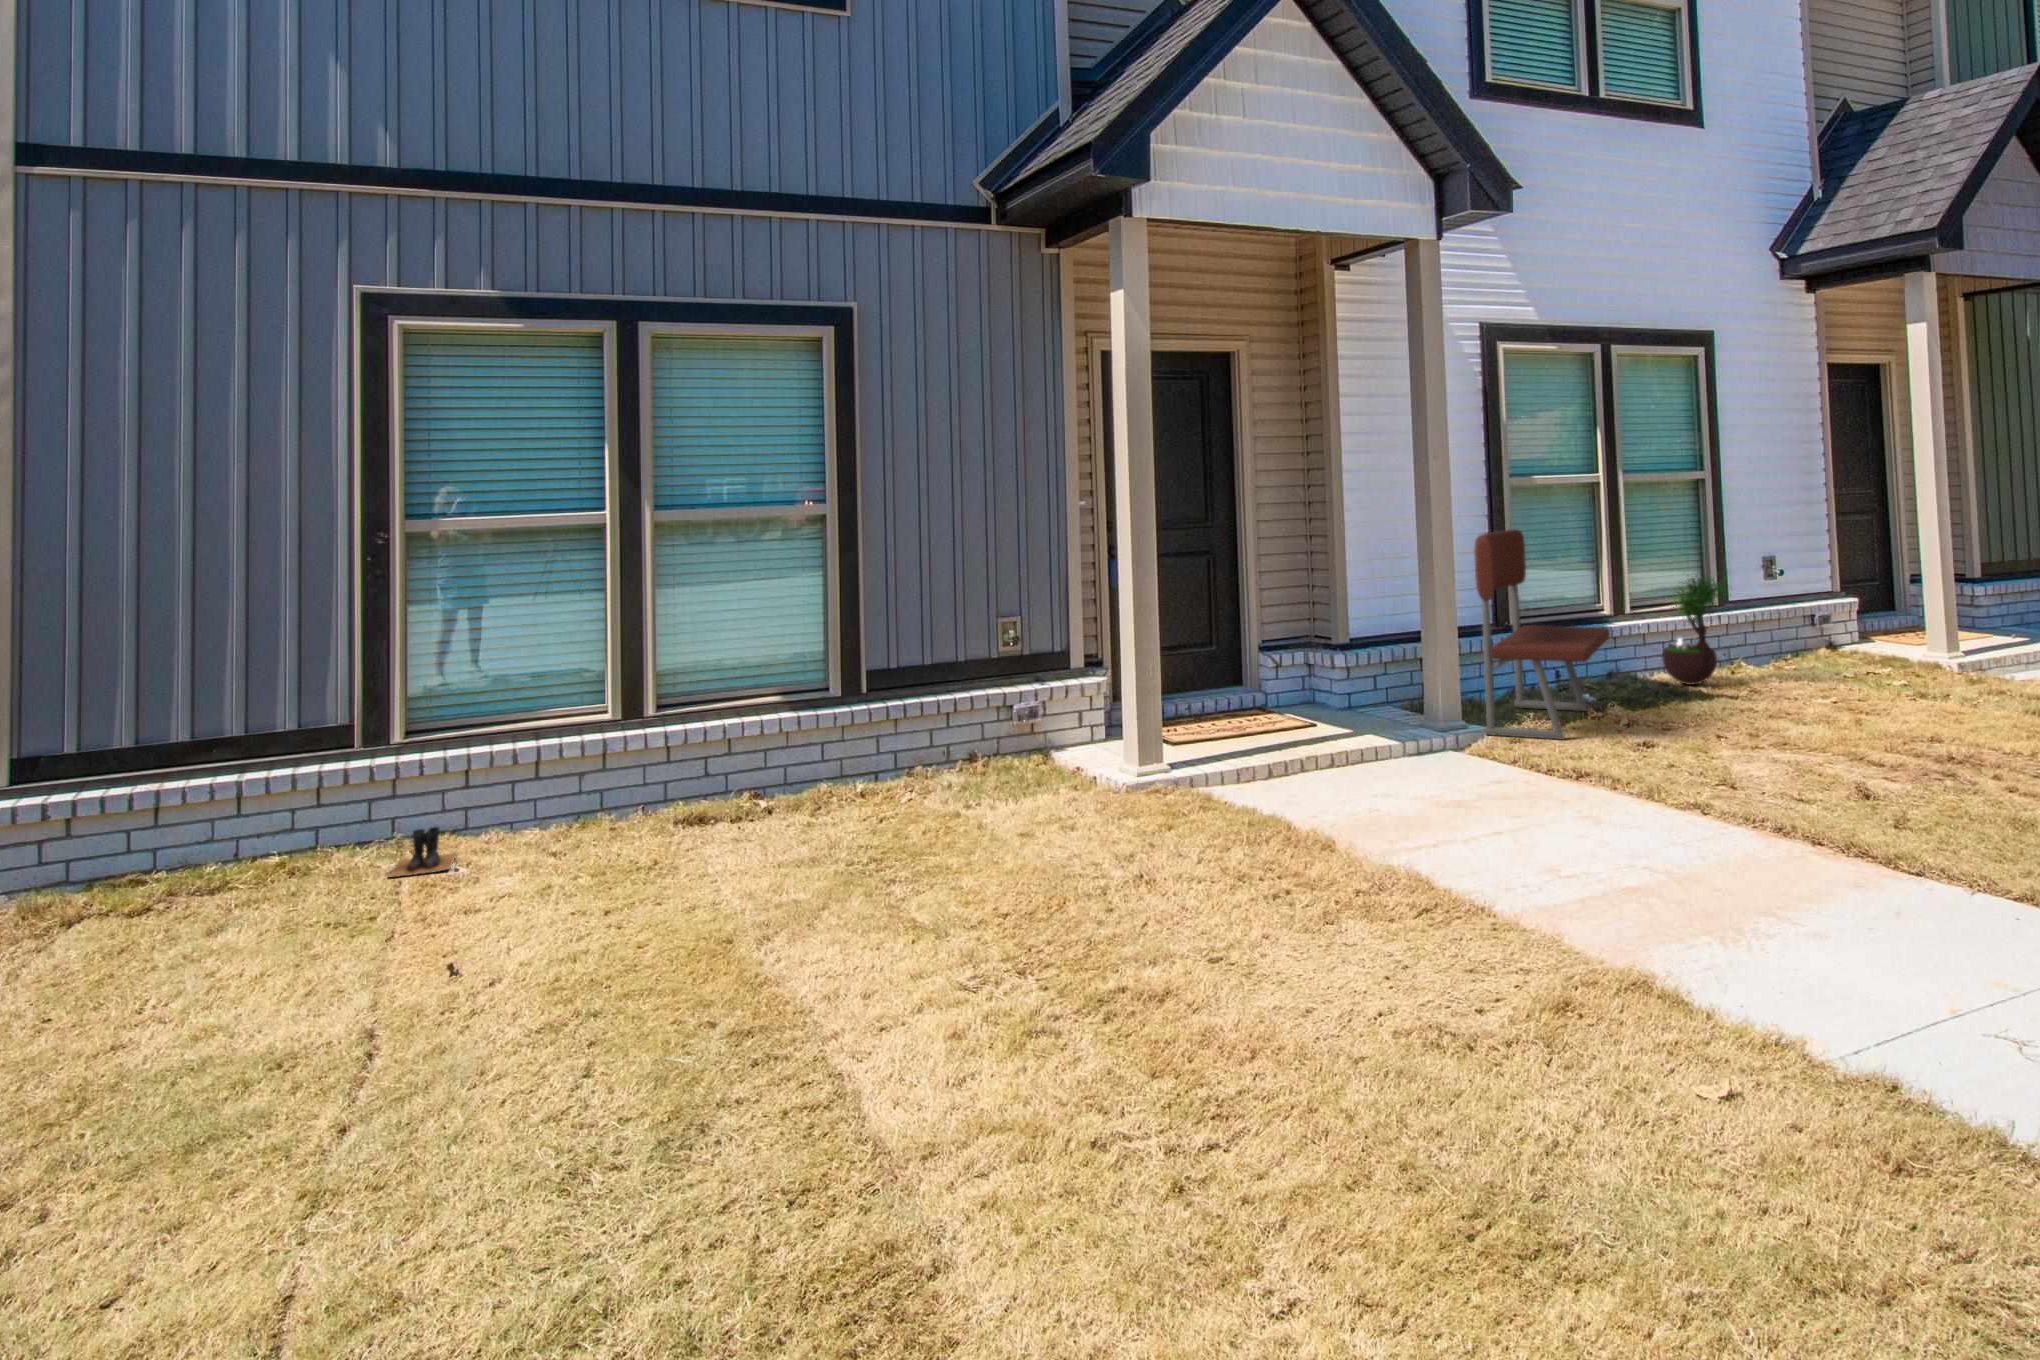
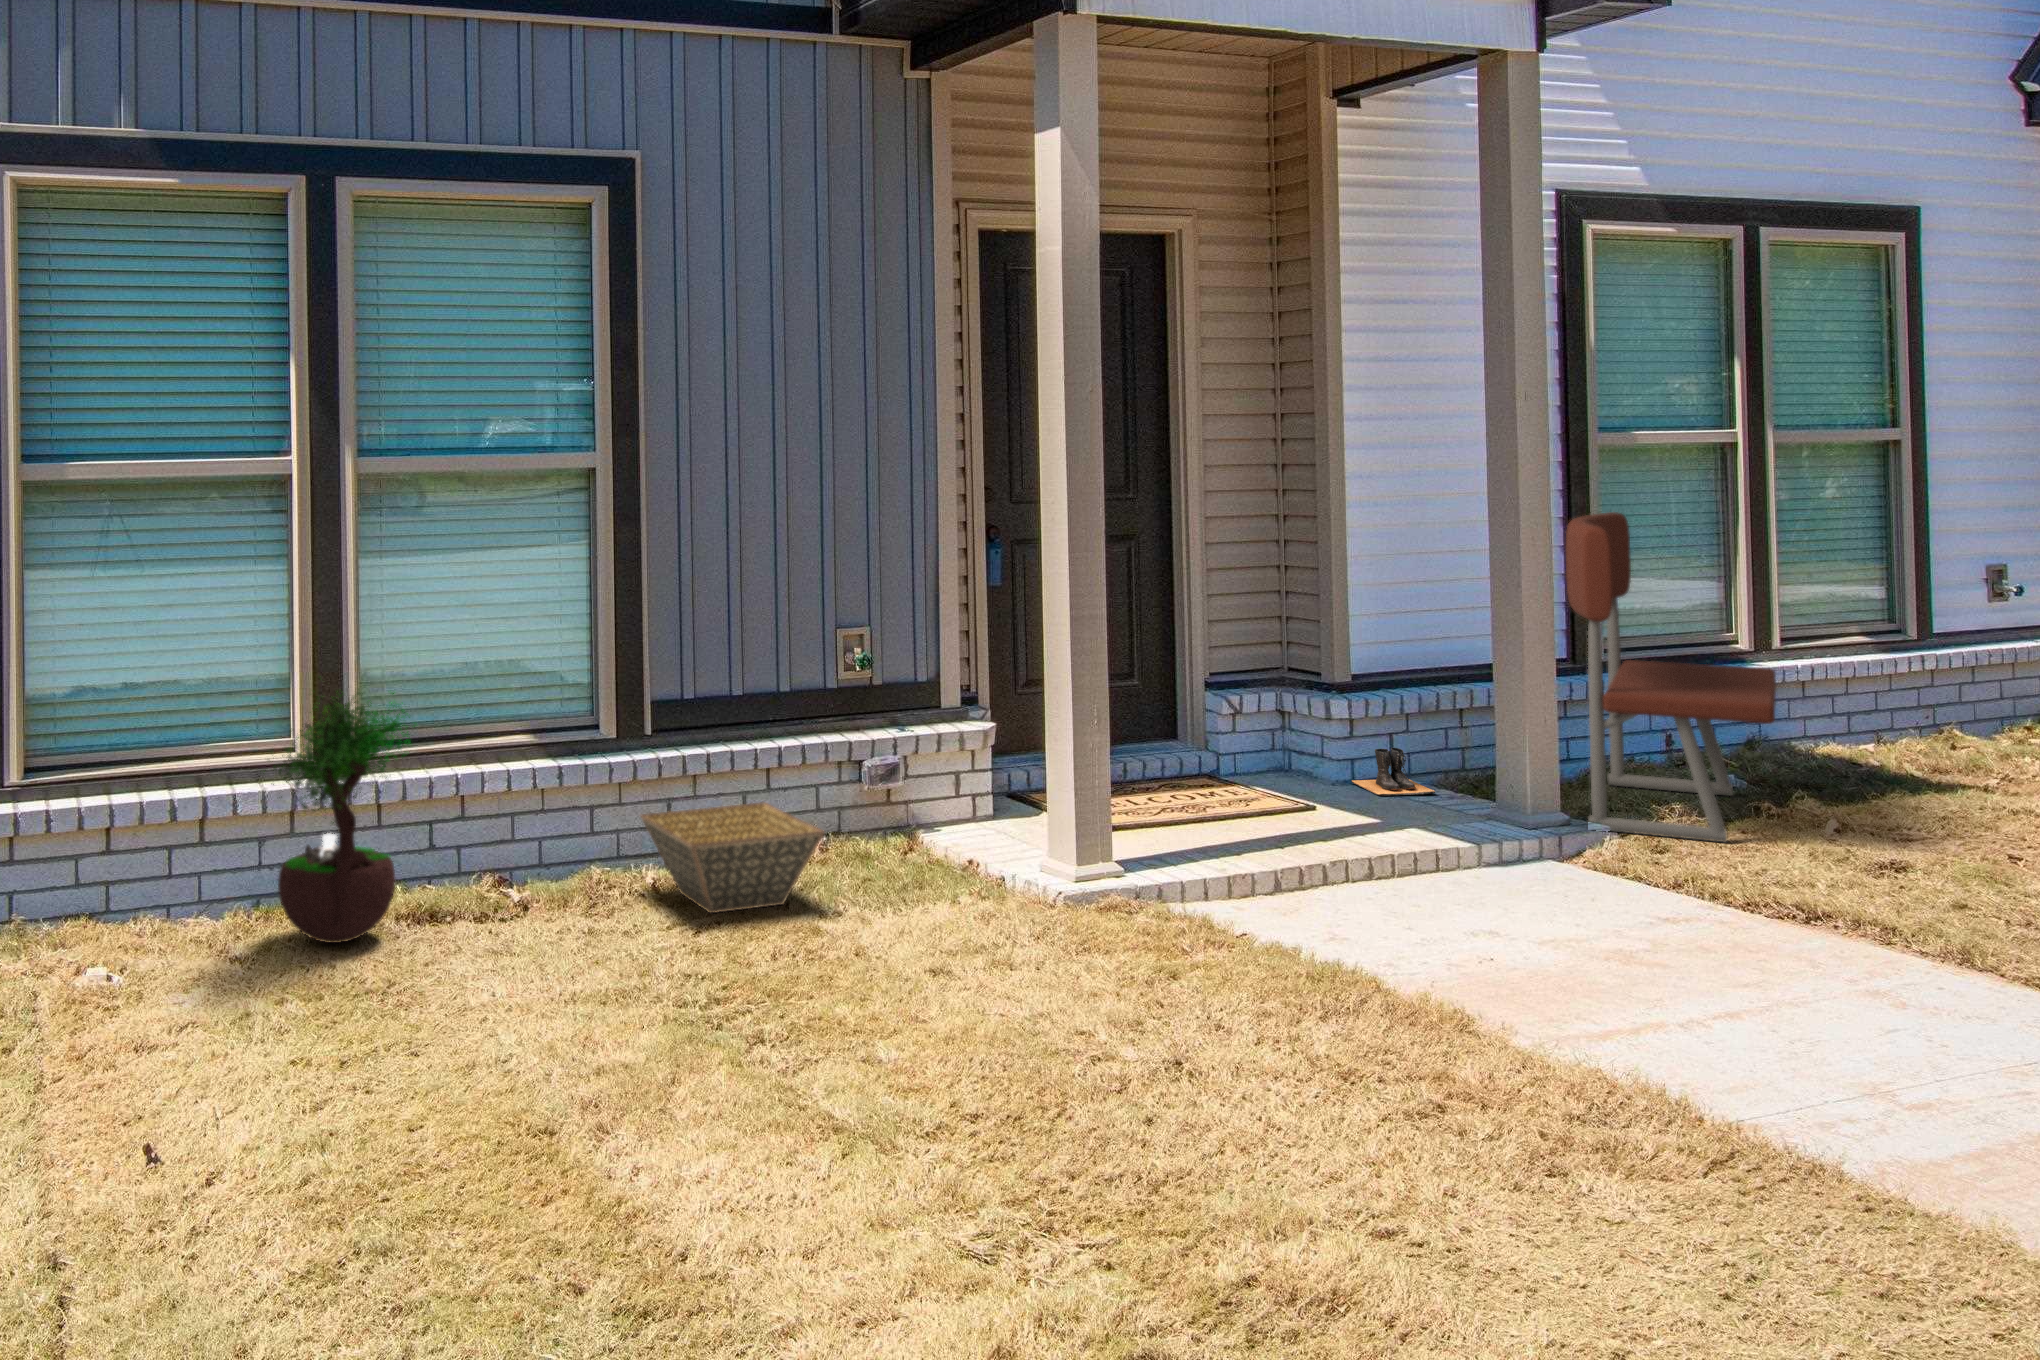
potted tree: present [1662,572,1726,685] -> present [264,679,417,943]
basket: none [849,737,968,812] -> present [641,802,824,913]
boots: present [389,827,457,877] -> present [1352,748,1435,796]

